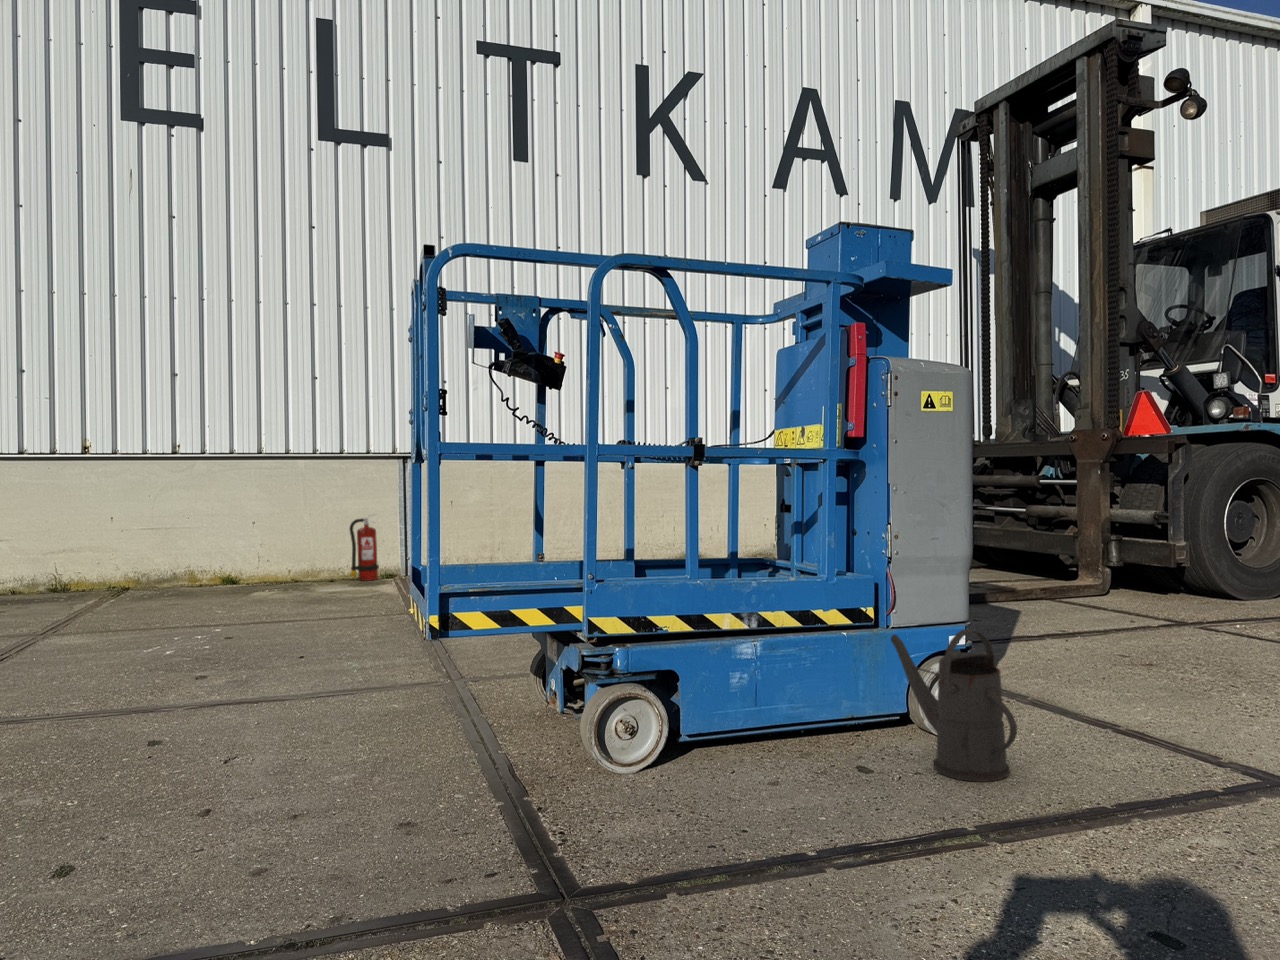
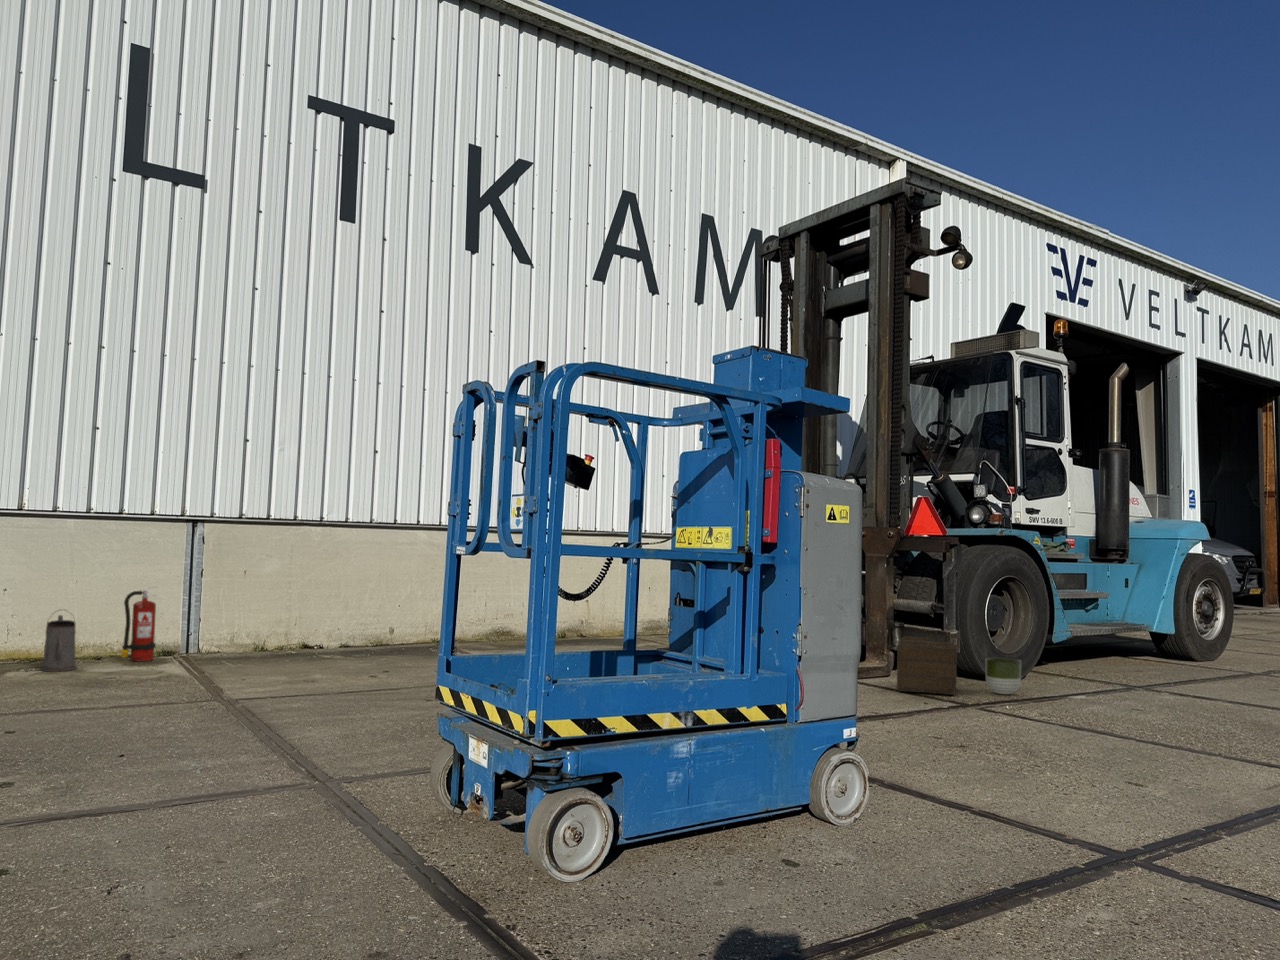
wooden crate: none [1093,541,1170,605] -> present [897,636,957,695]
planter: none [1204,562,1248,603] -> present [986,657,1021,694]
watering can: present [891,629,1017,782] -> present [41,615,77,672]

